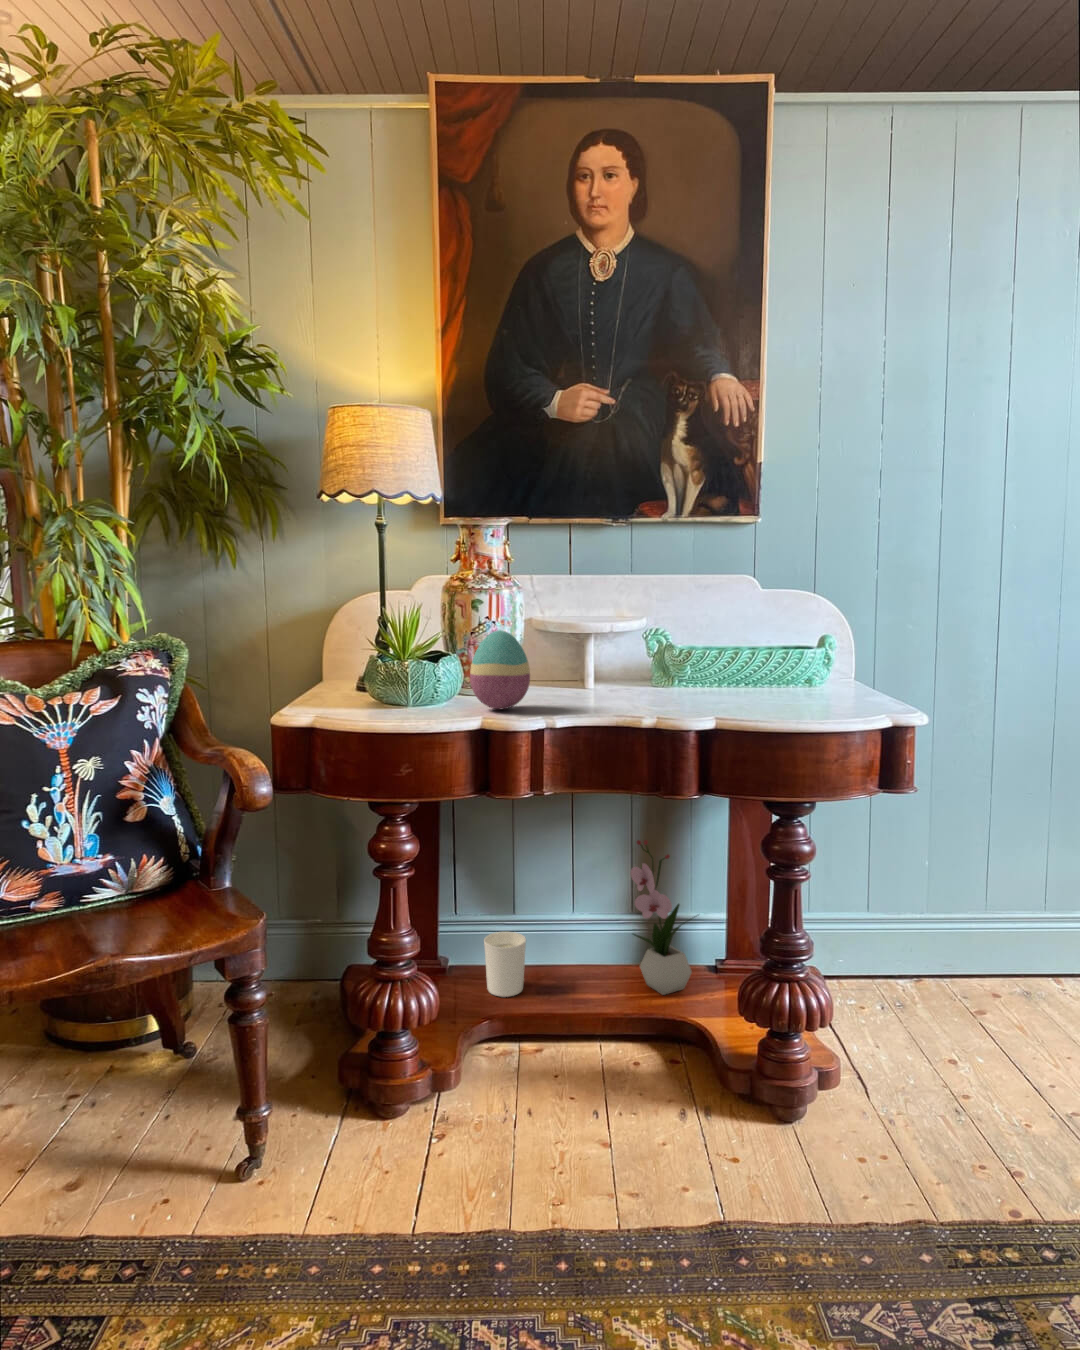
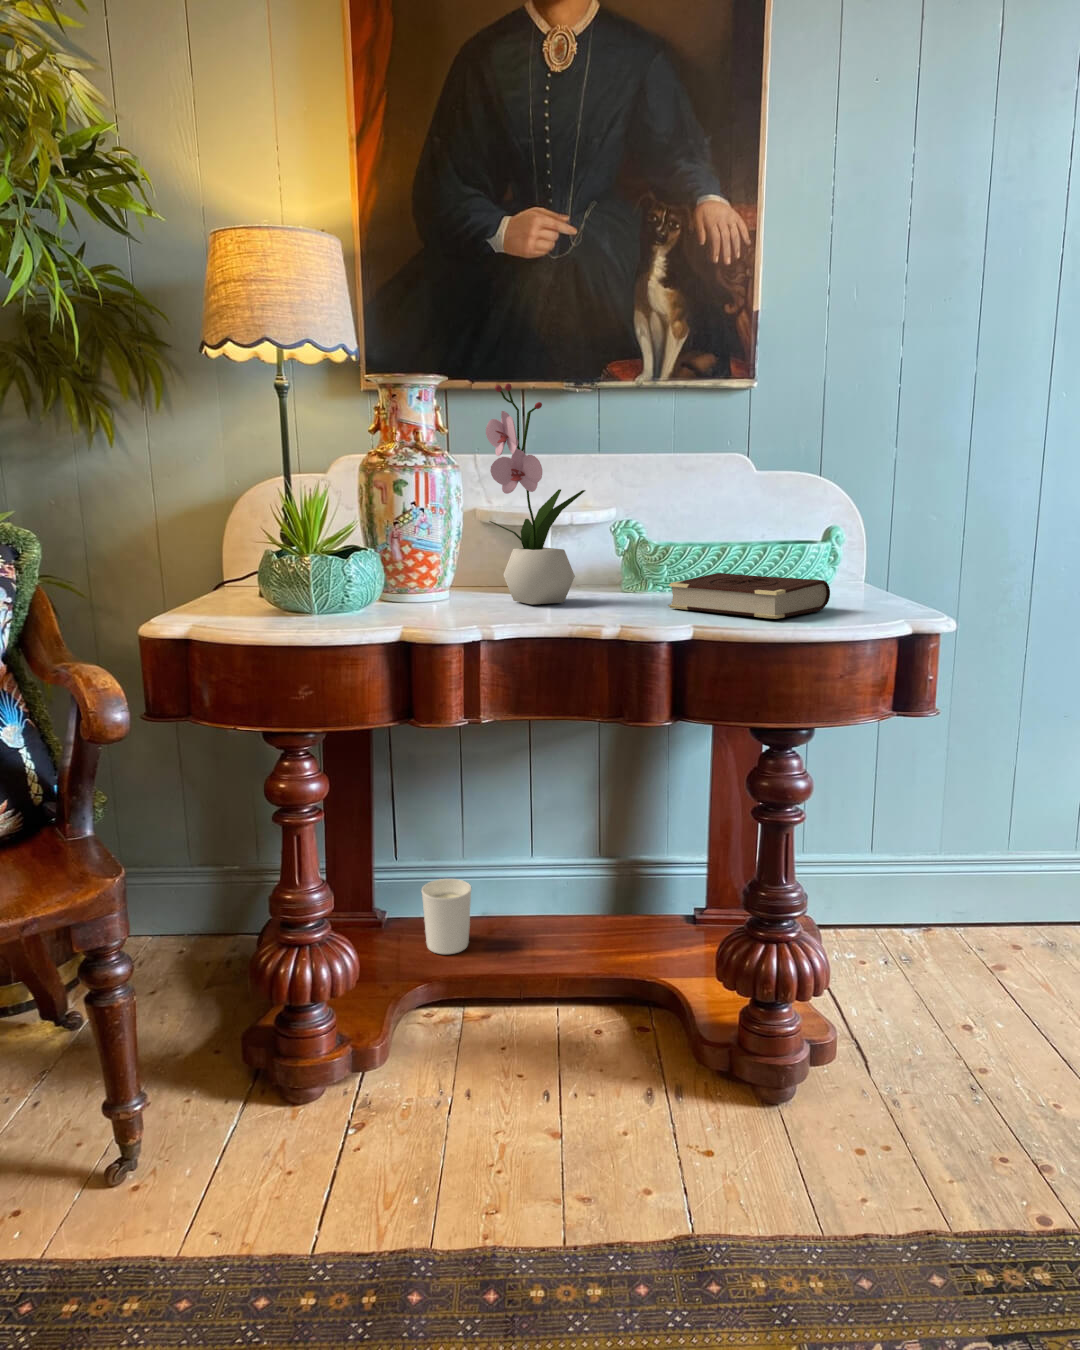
decorative egg: present [470,630,530,709] -> none [386,515,462,615]
book: none [694,675,825,713] -> present [668,573,830,619]
flower arrangement: present [630,840,692,995] -> present [486,383,585,604]

